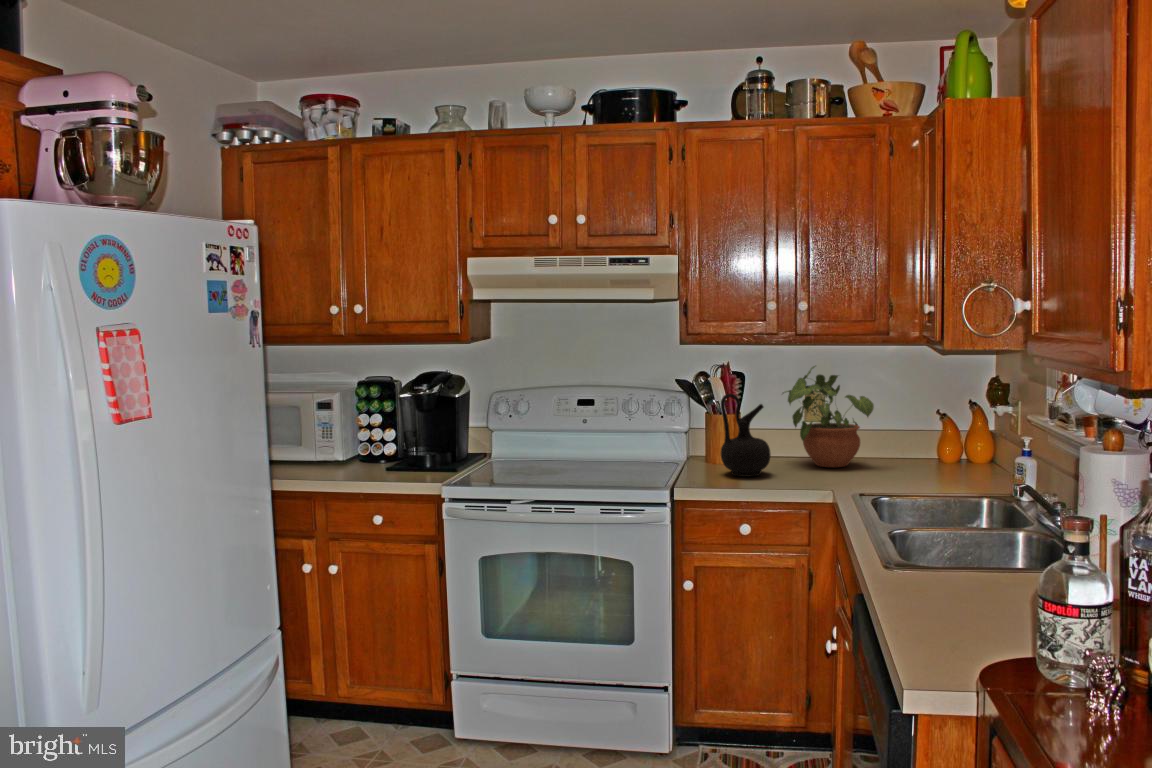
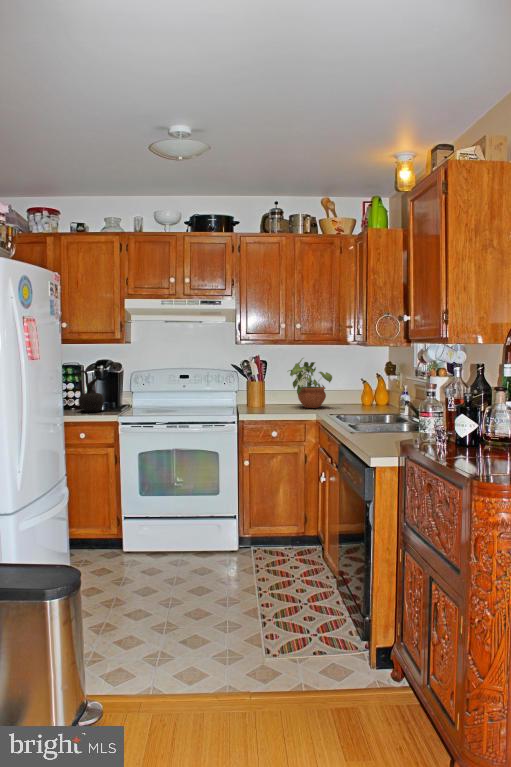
ceramic jug: present [720,393,770,477] -> present [77,370,104,412]

